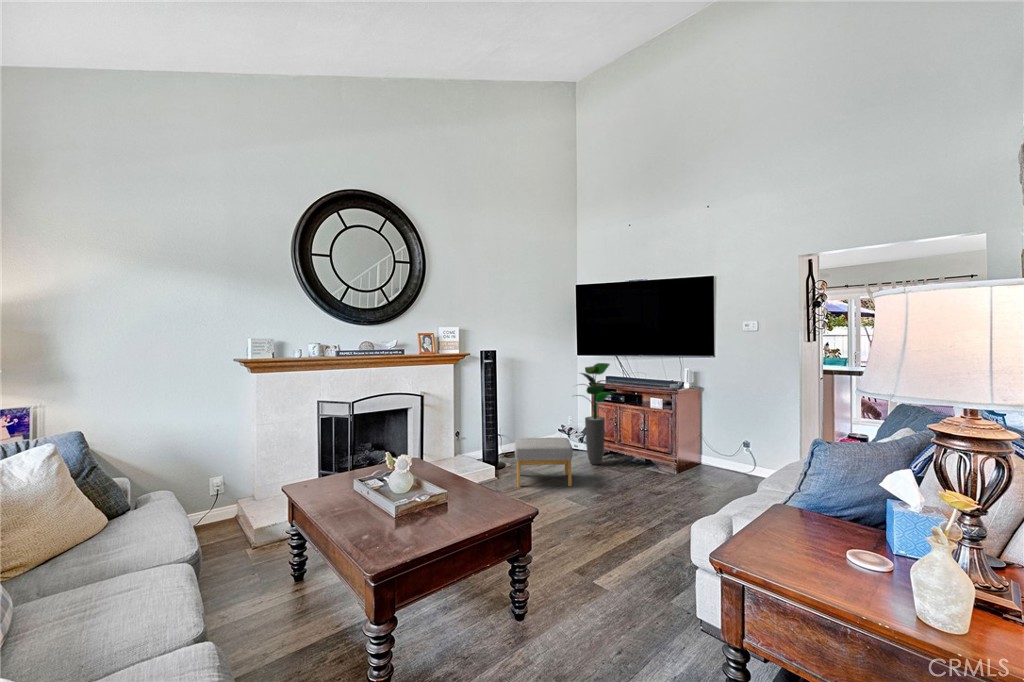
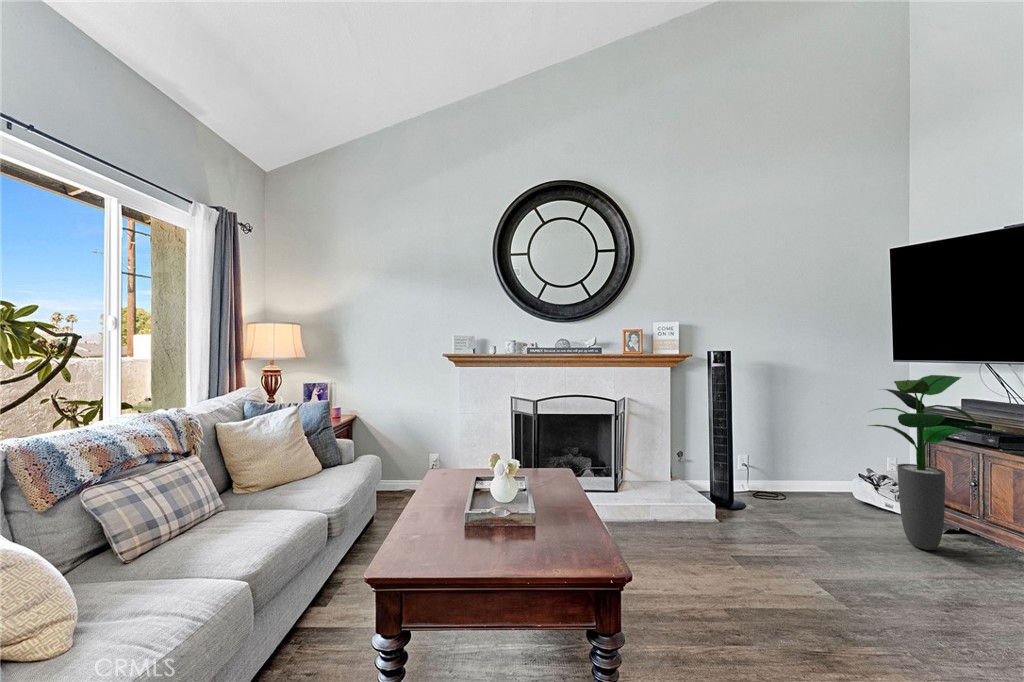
footstool: present [515,438,573,487] -> none [741,476,852,578]

